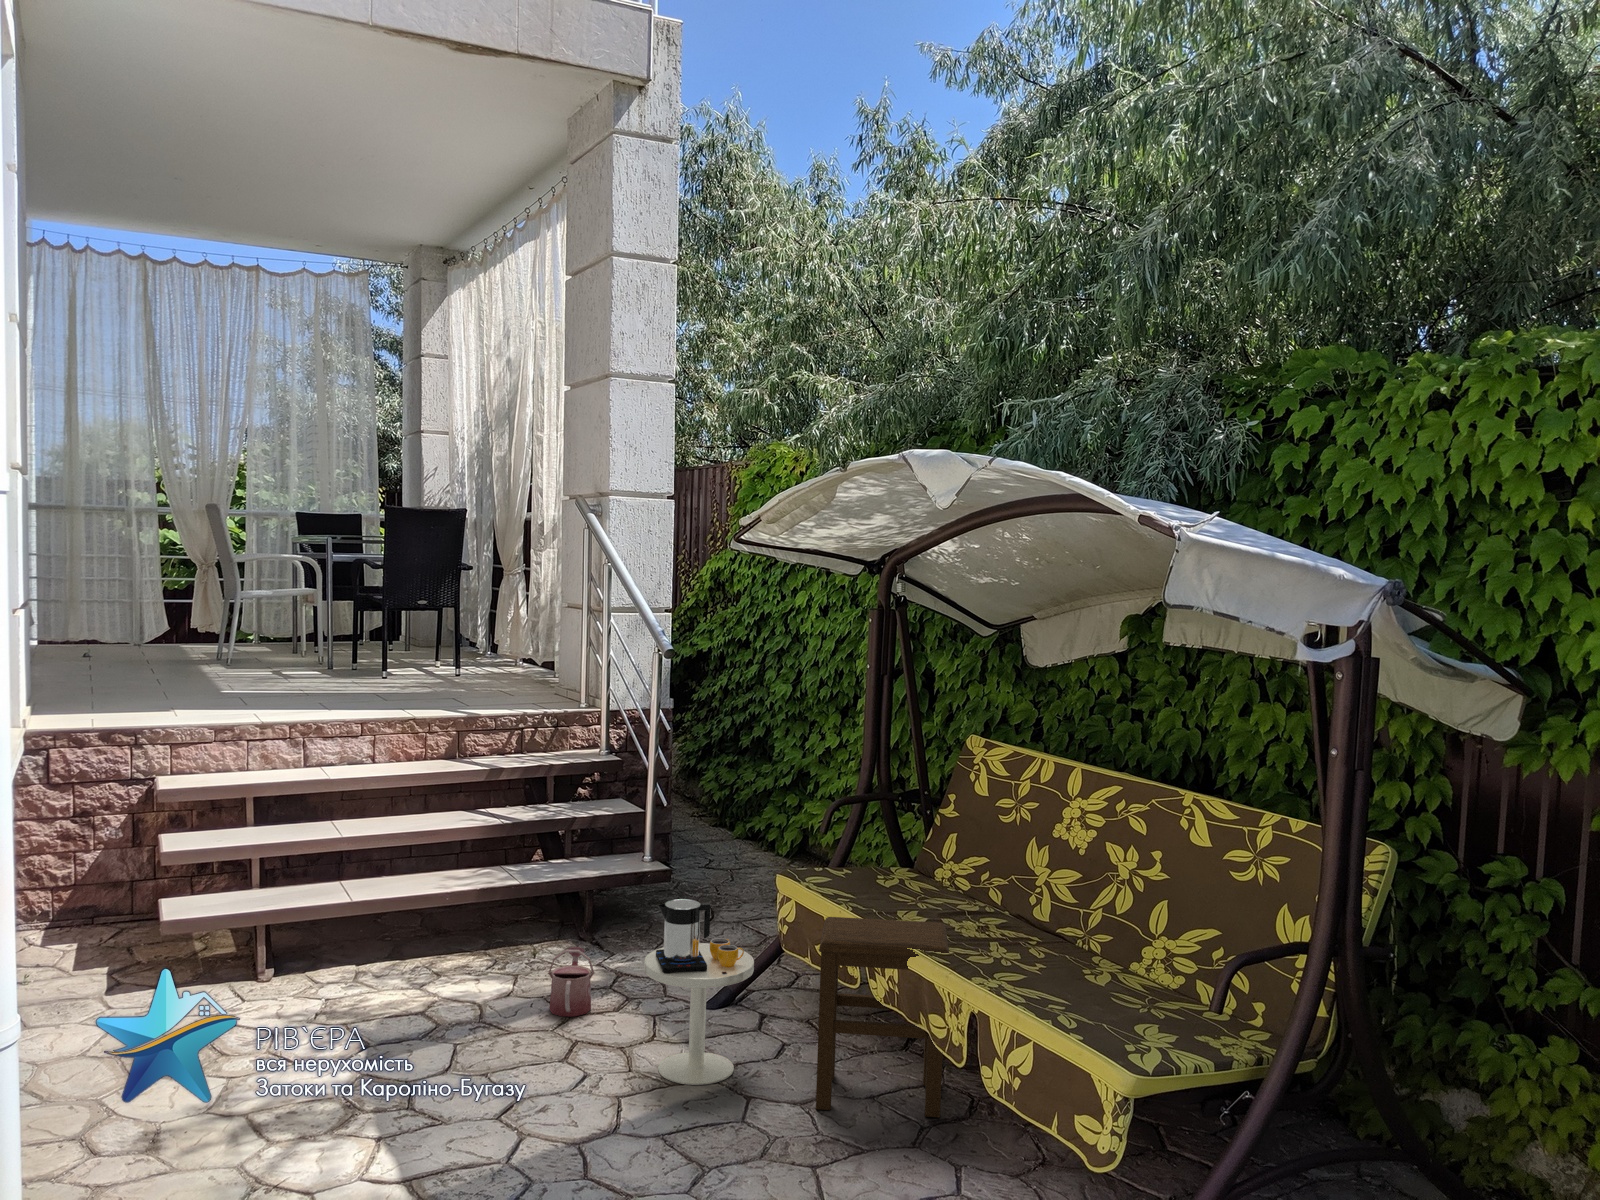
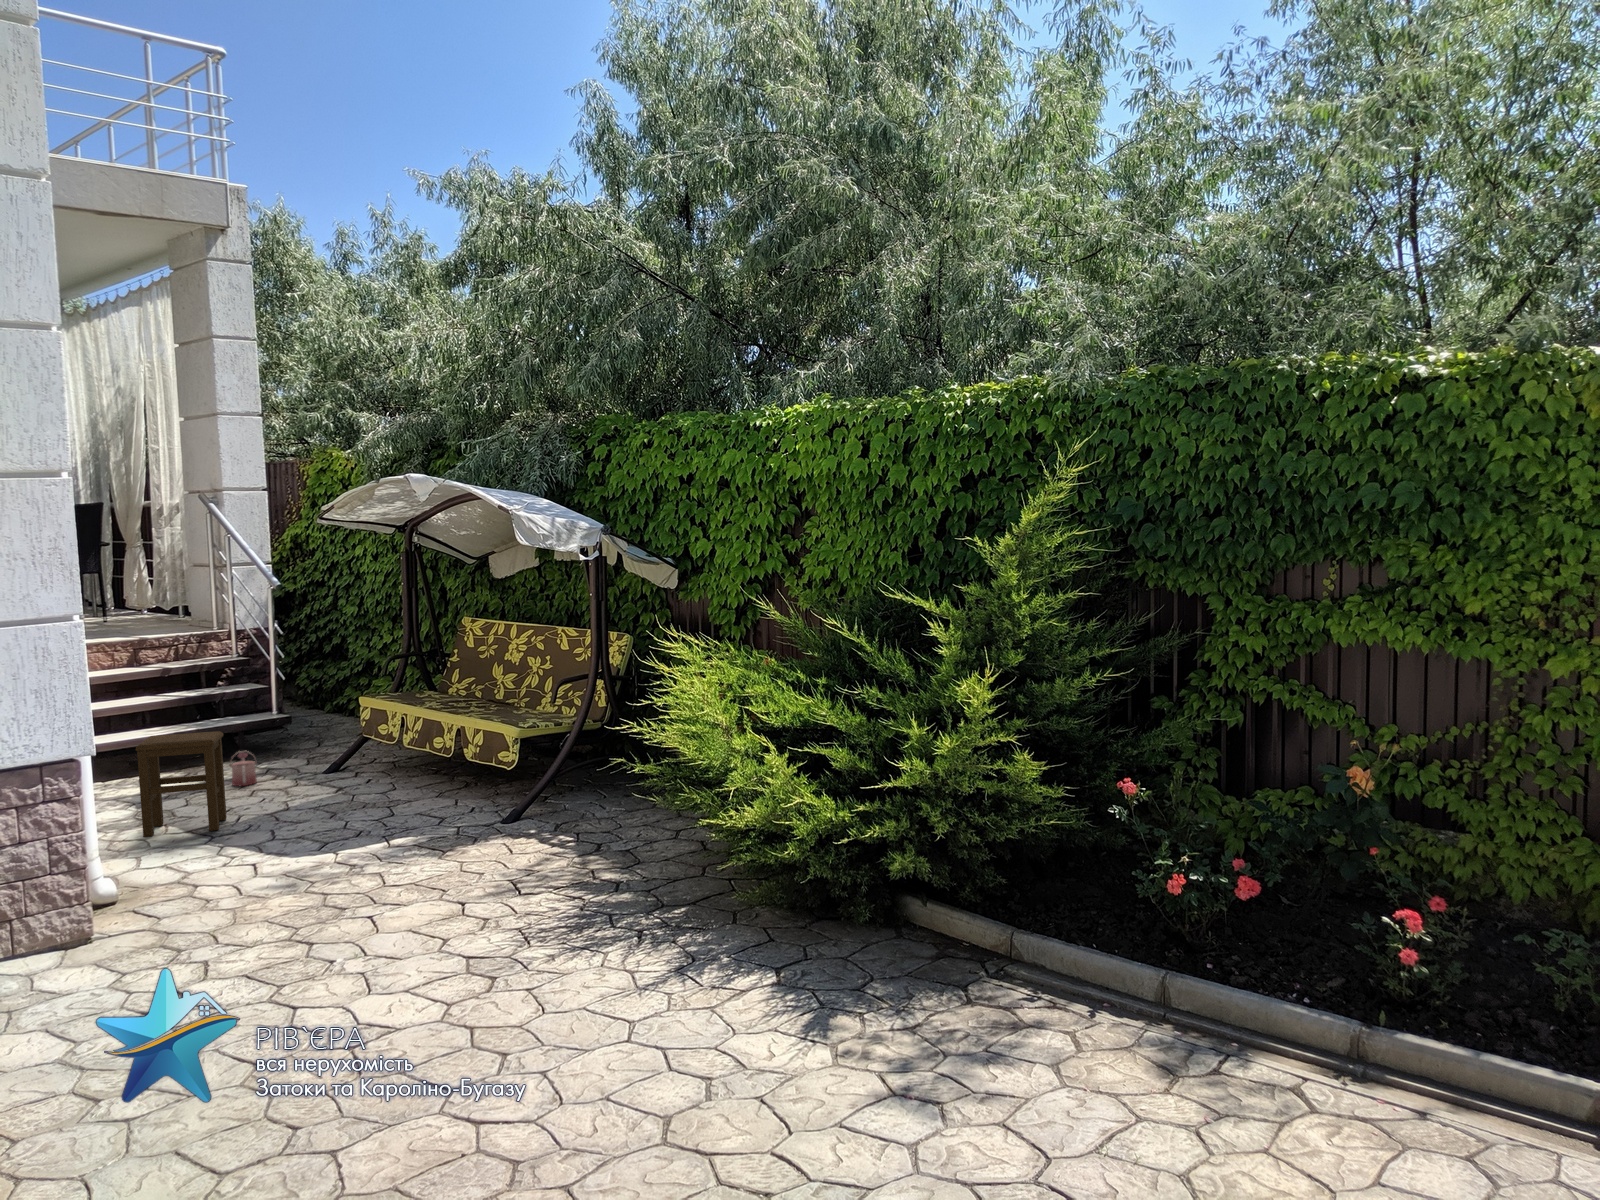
side table: present [644,899,754,1085] -> none [291,707,351,797]
stool: present [816,917,949,1118] -> present [136,731,227,837]

